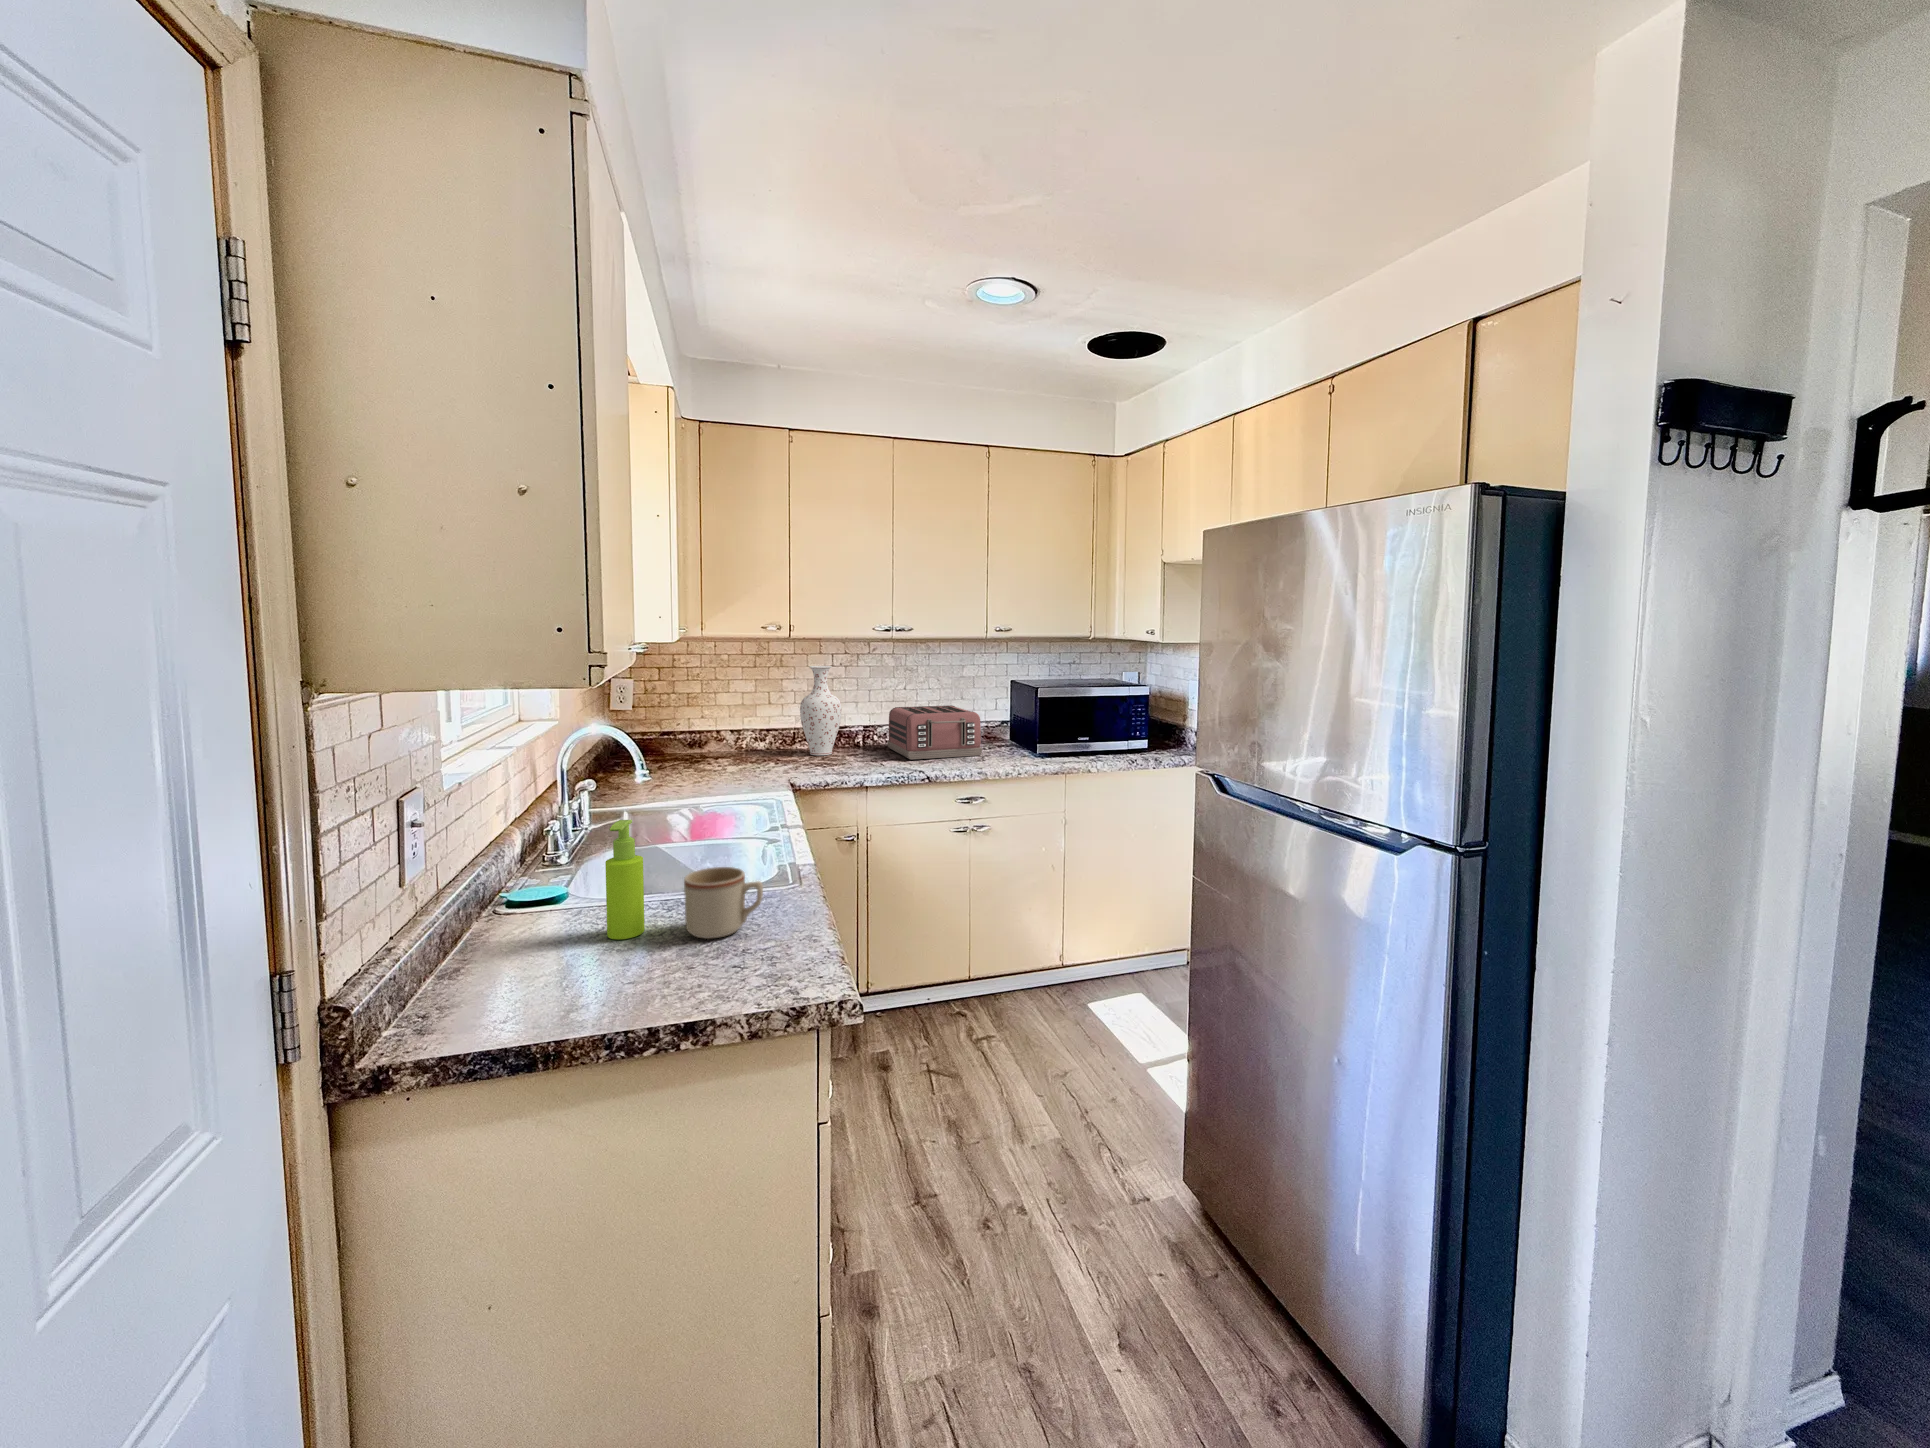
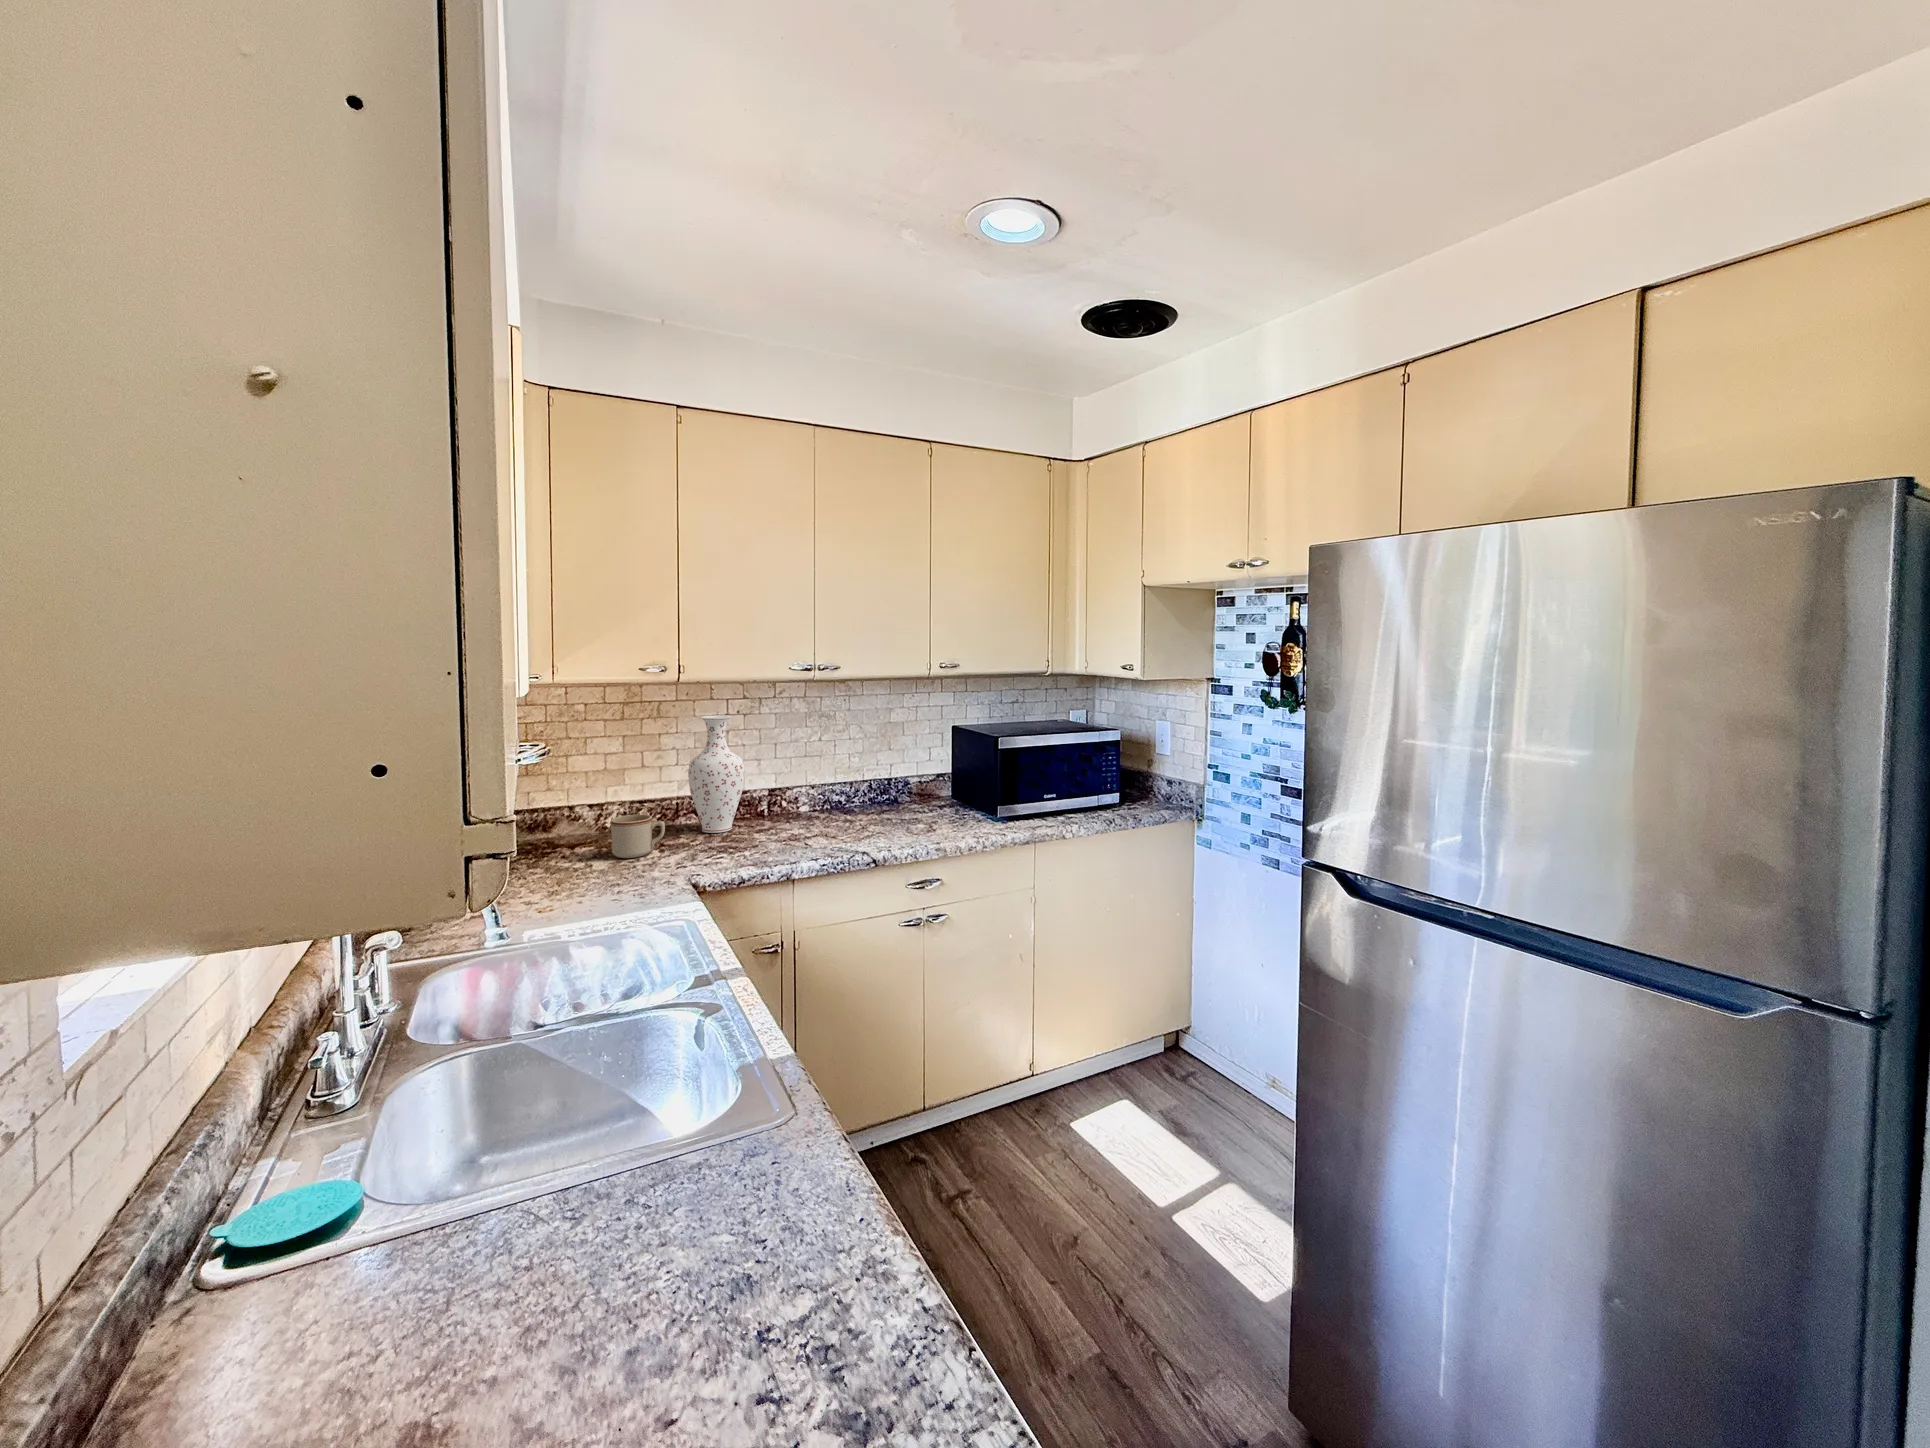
toaster: present [887,705,982,760] -> none [802,759,928,834]
soap dispenser: present [605,820,645,939] -> none [430,1095,516,1359]
mug: present [684,867,763,939] -> present [611,814,665,858]

